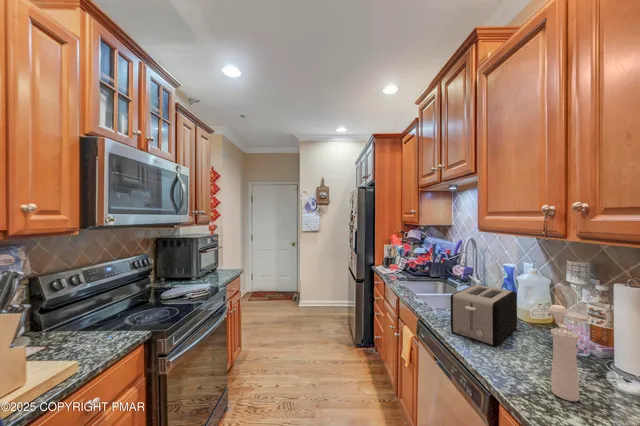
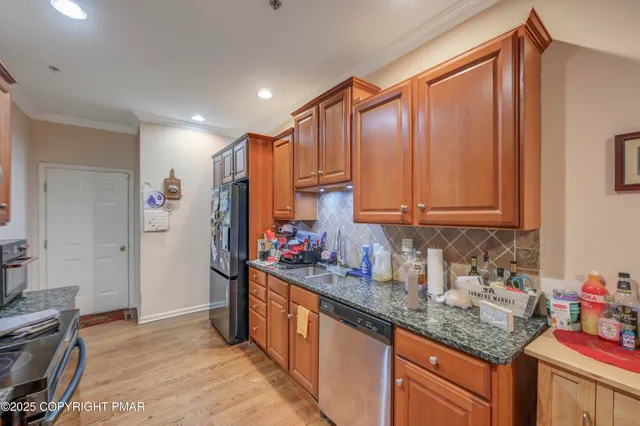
toaster: present [451,285,517,345] -> none [345,261,377,296]

